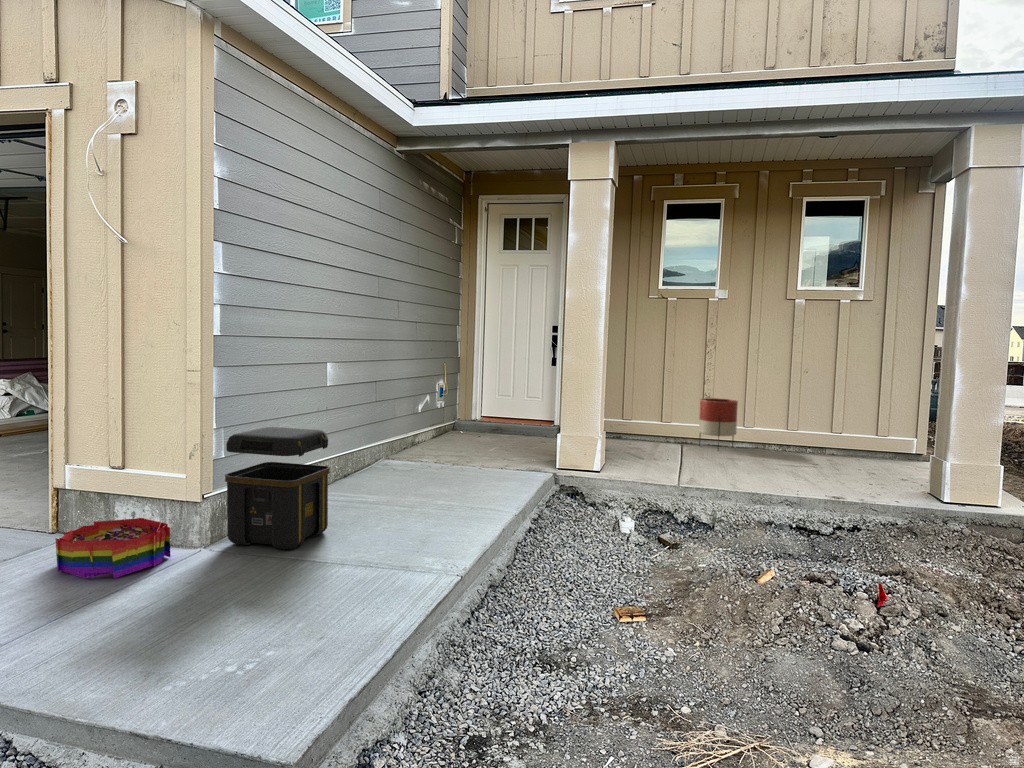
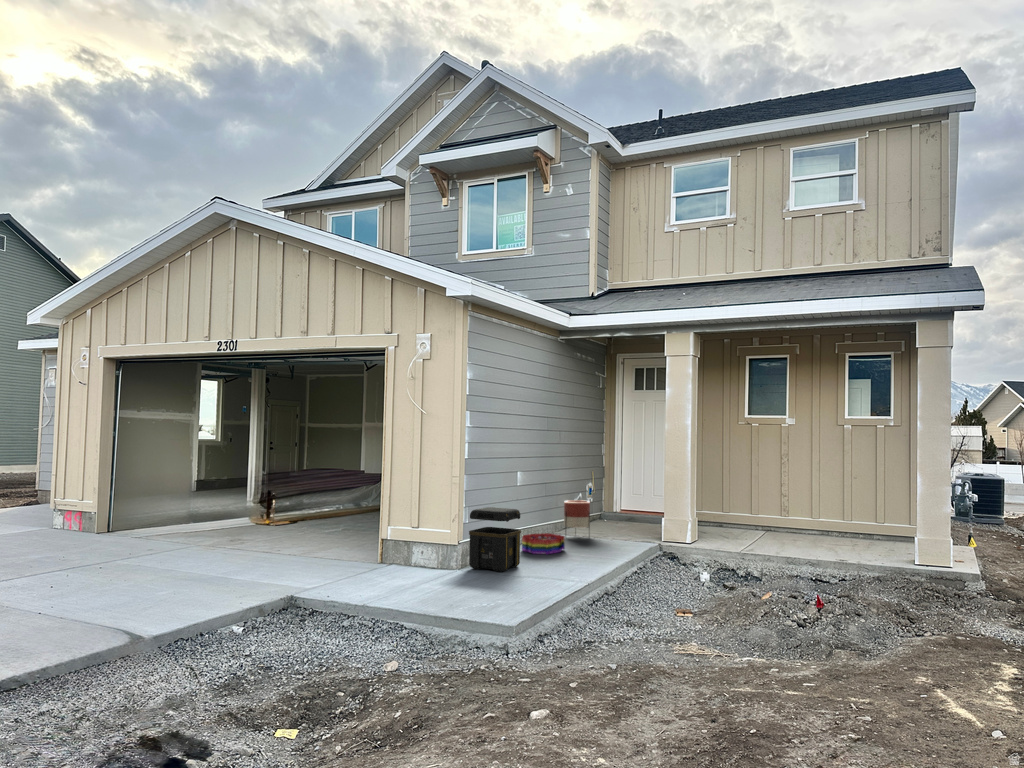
planter: present [699,398,738,449] -> present [564,500,590,528]
storage bin: present [55,518,170,578] -> present [522,533,565,554]

